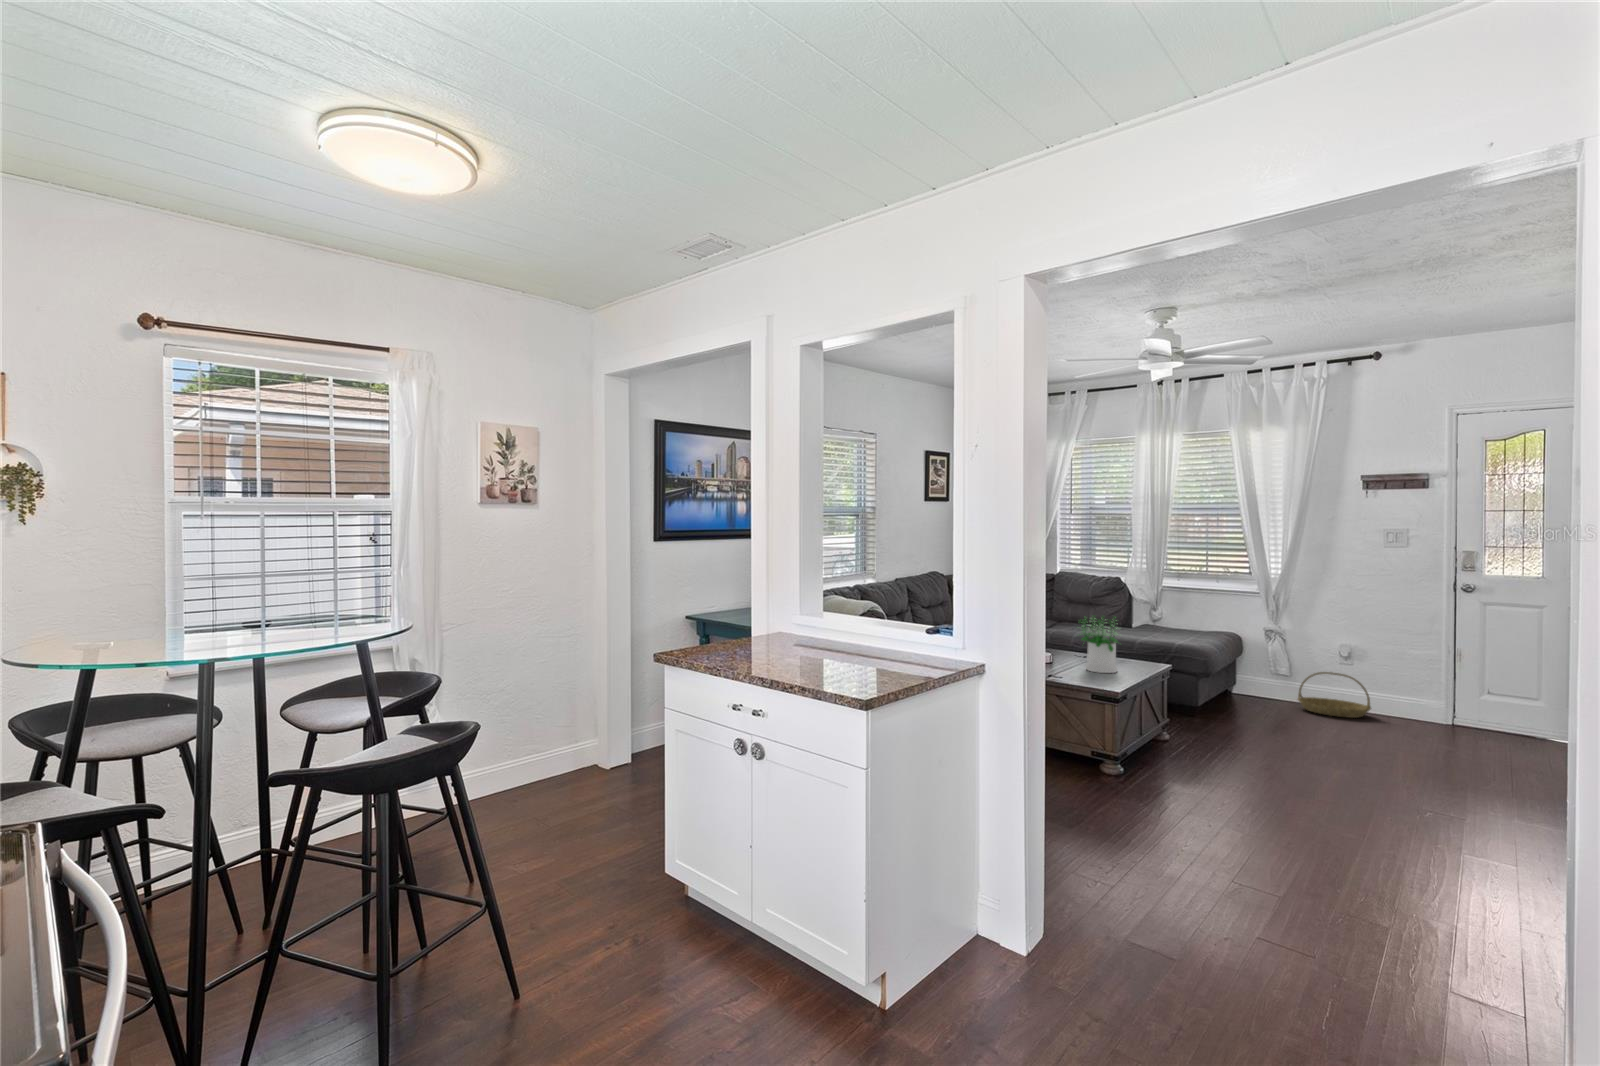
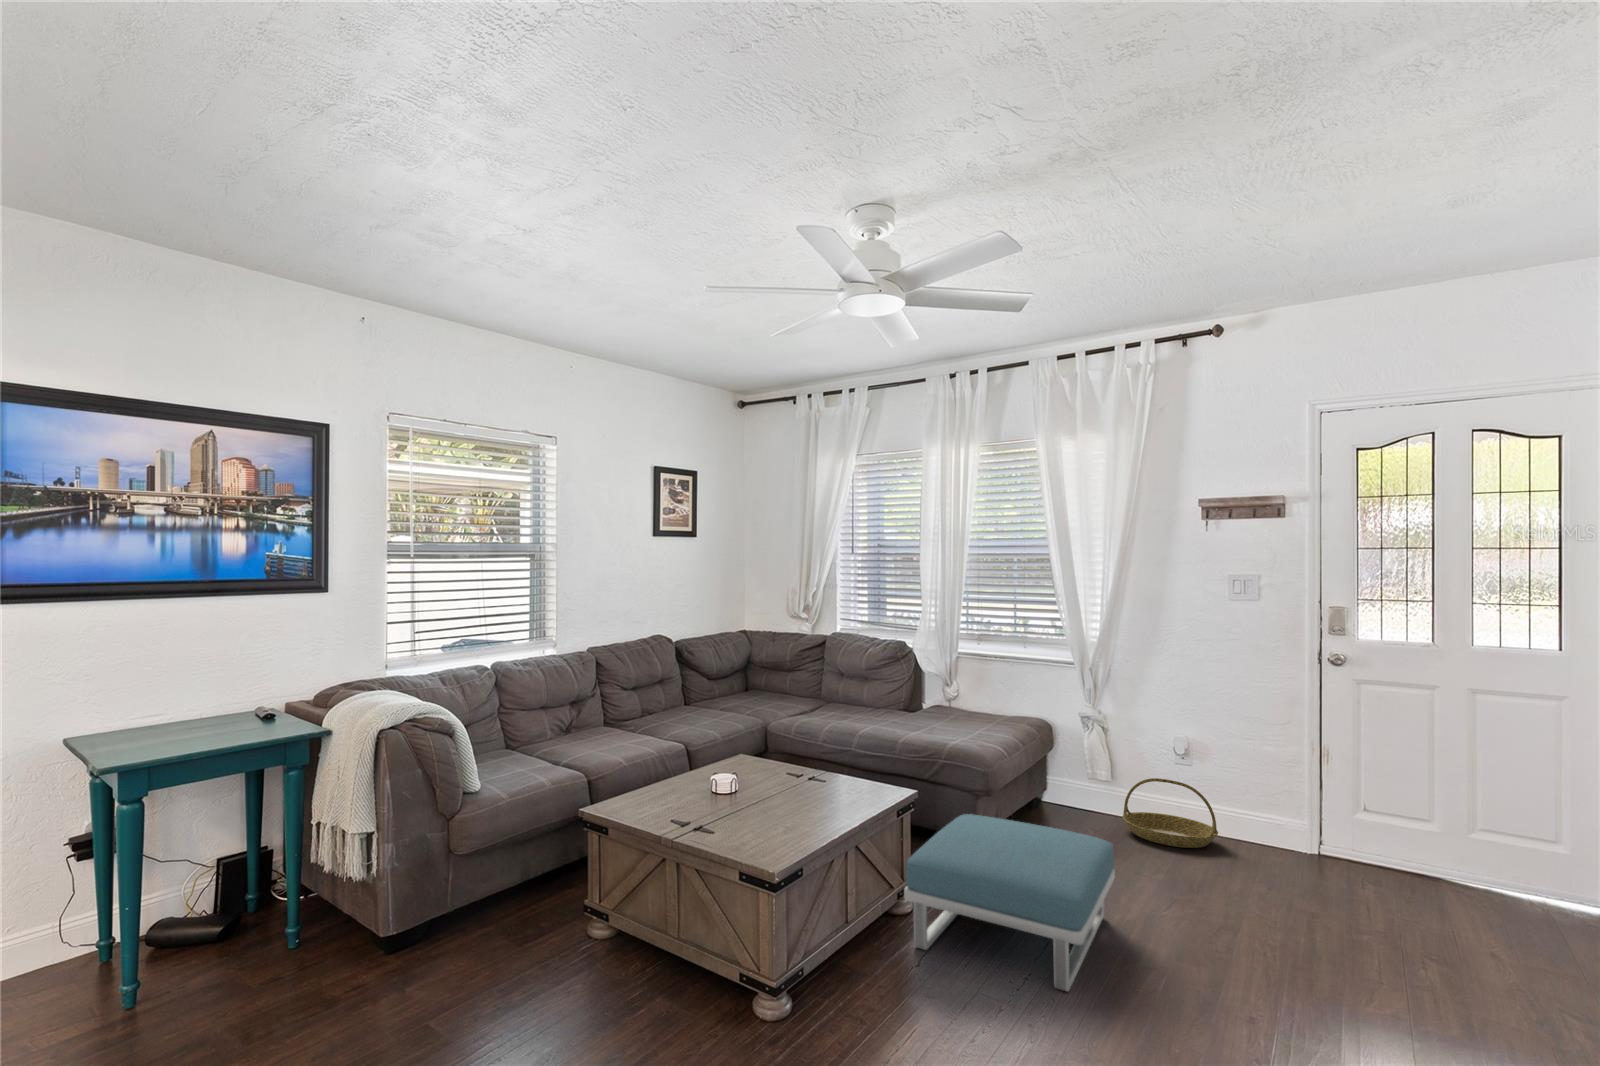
potted plant: present [1081,616,1118,673] -> none [752,716,826,817]
footstool: none [1176,683,1309,770] -> present [904,814,1115,992]

